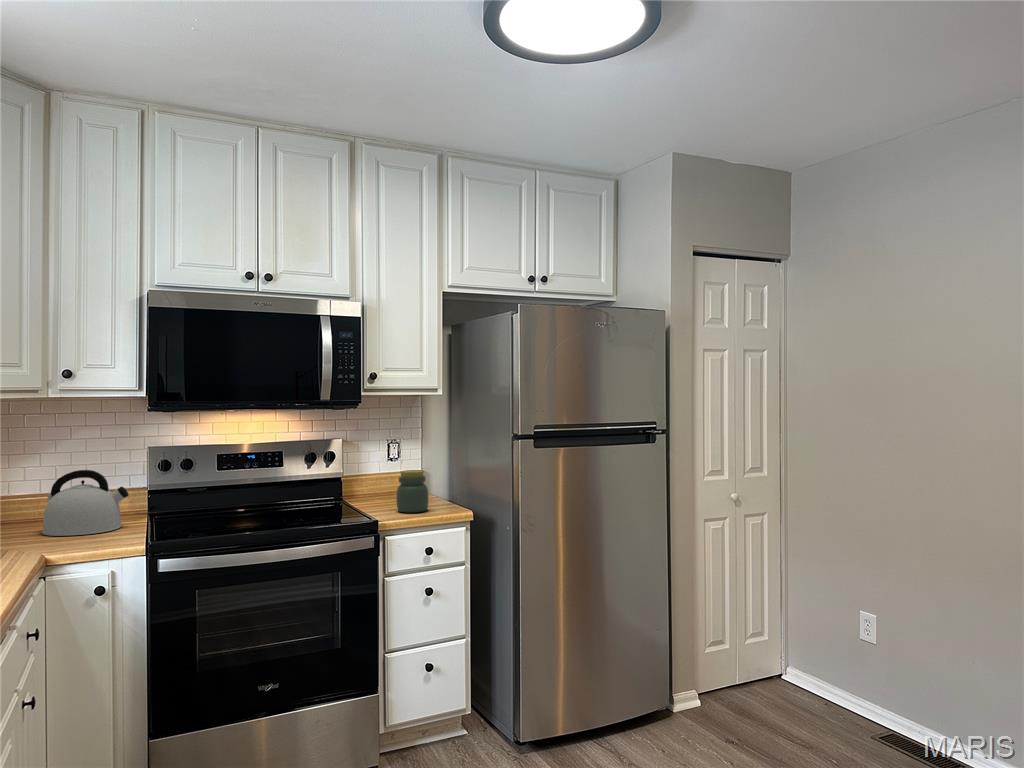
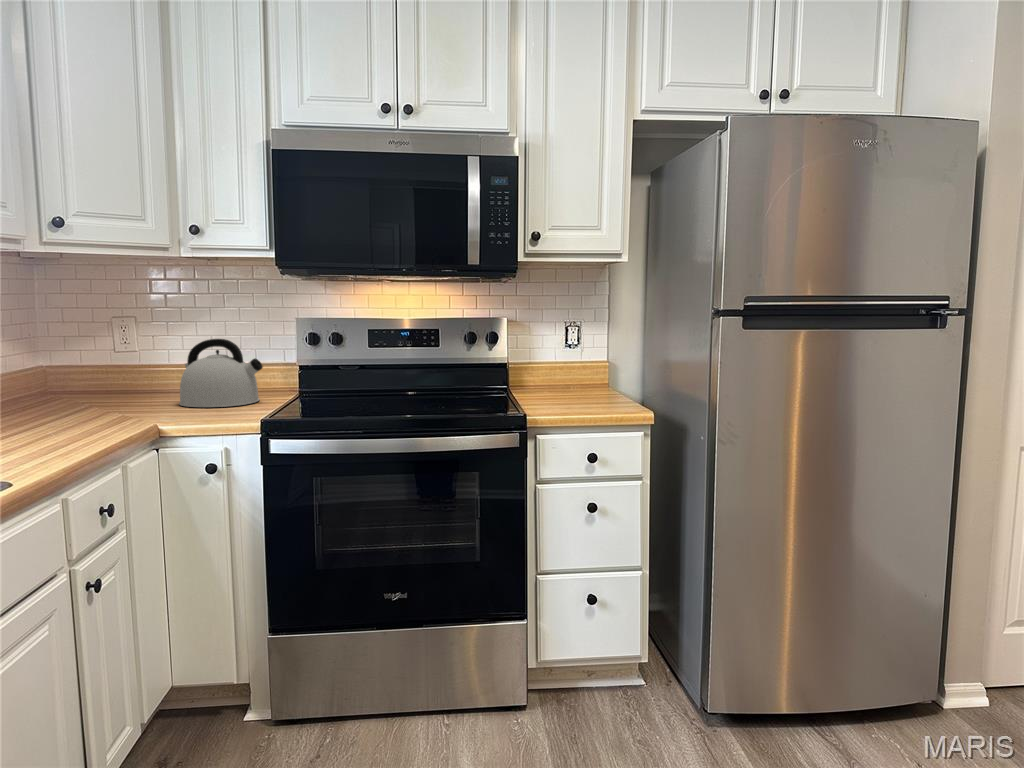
jar: present [396,470,428,513] -> none [560,355,599,408]

